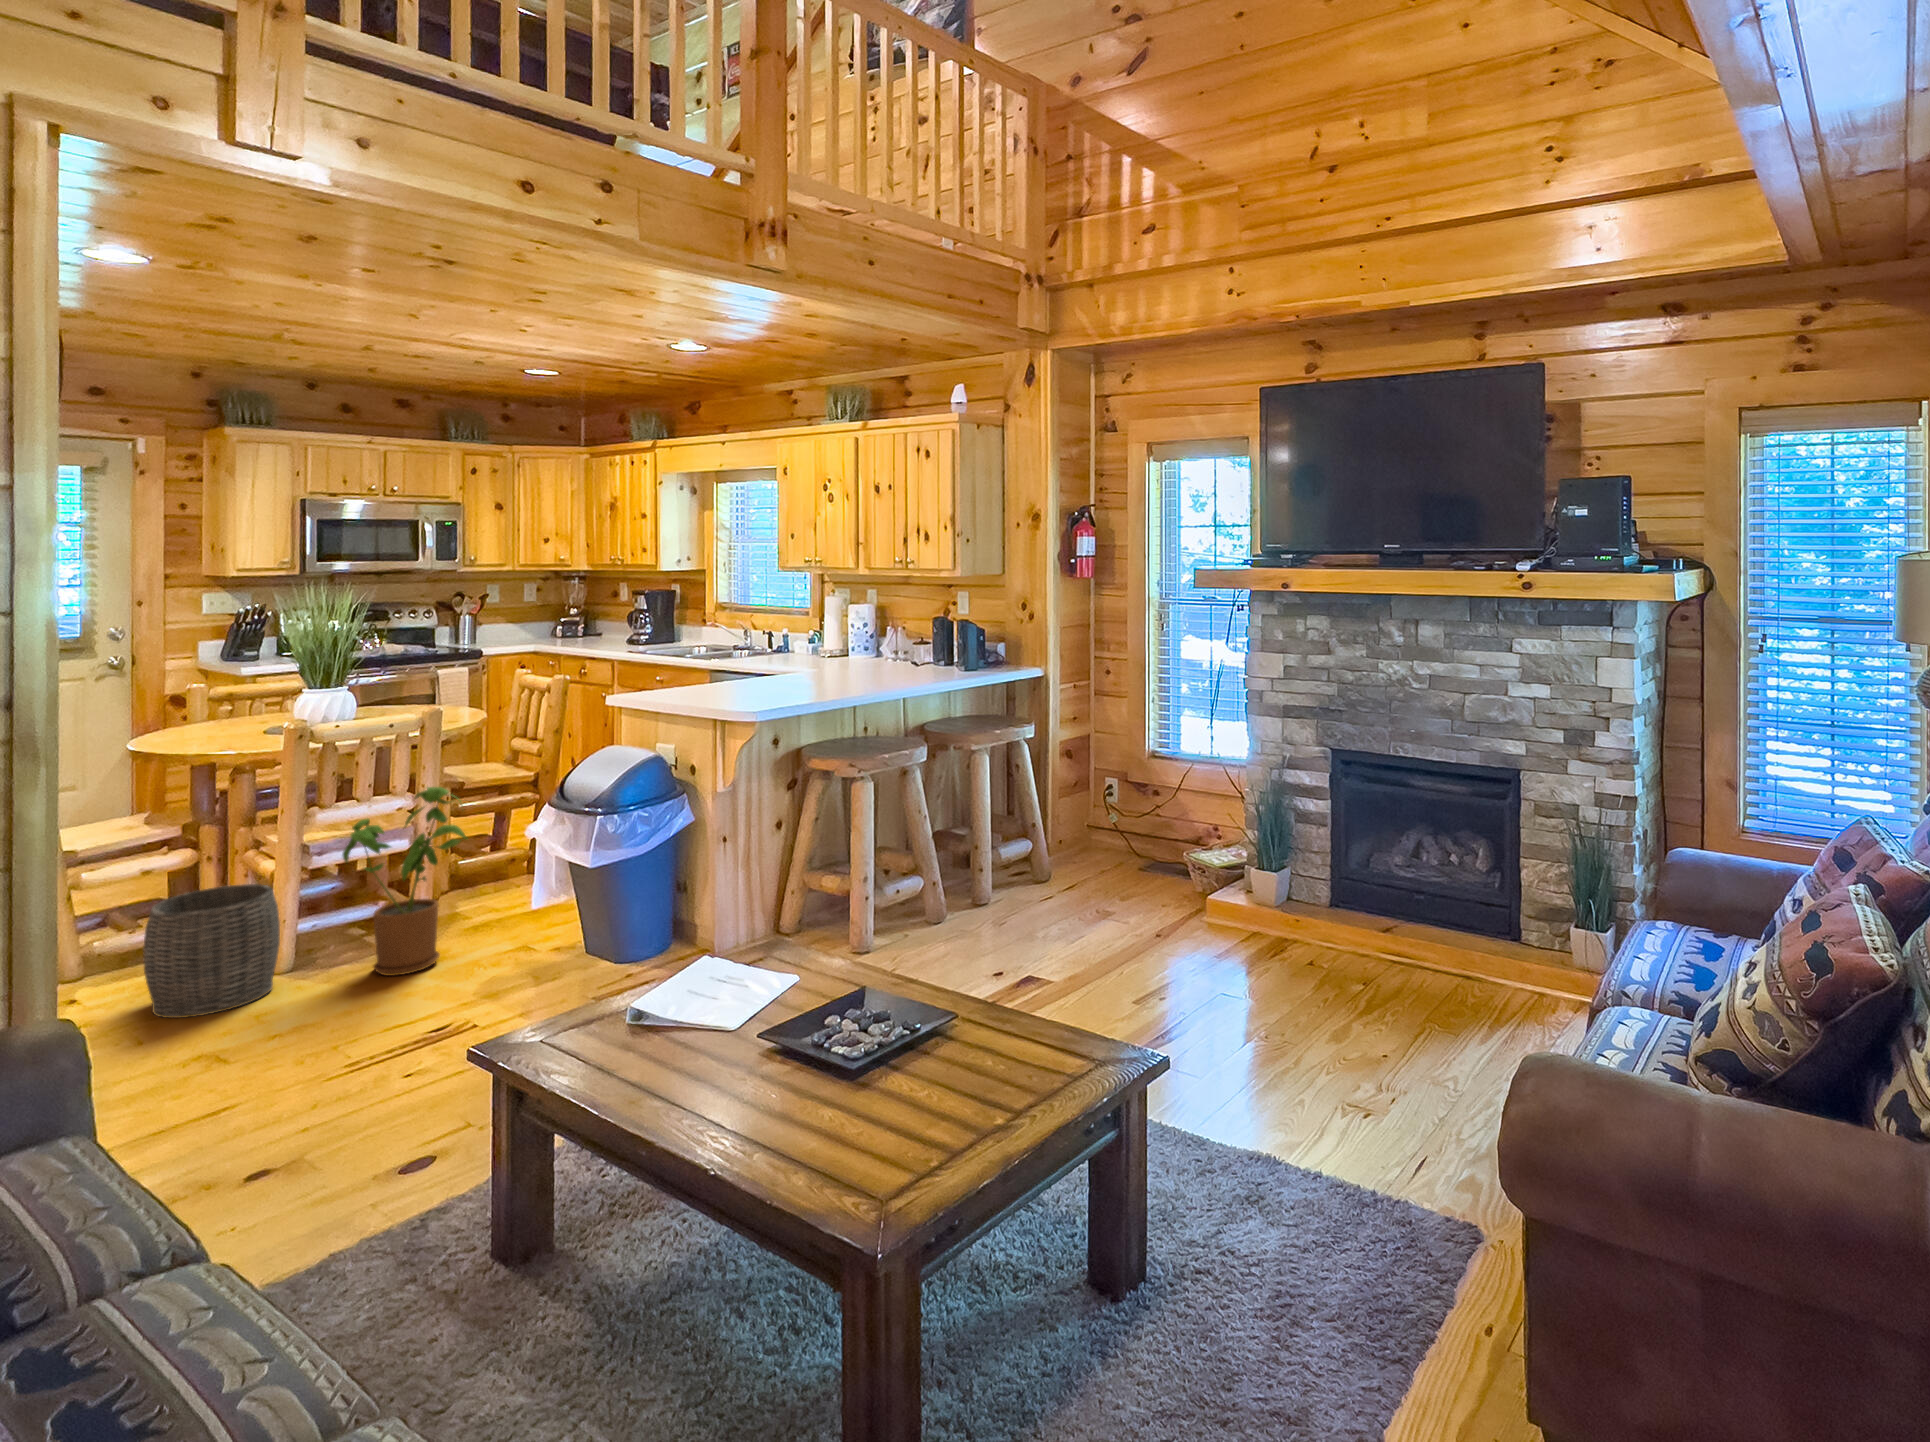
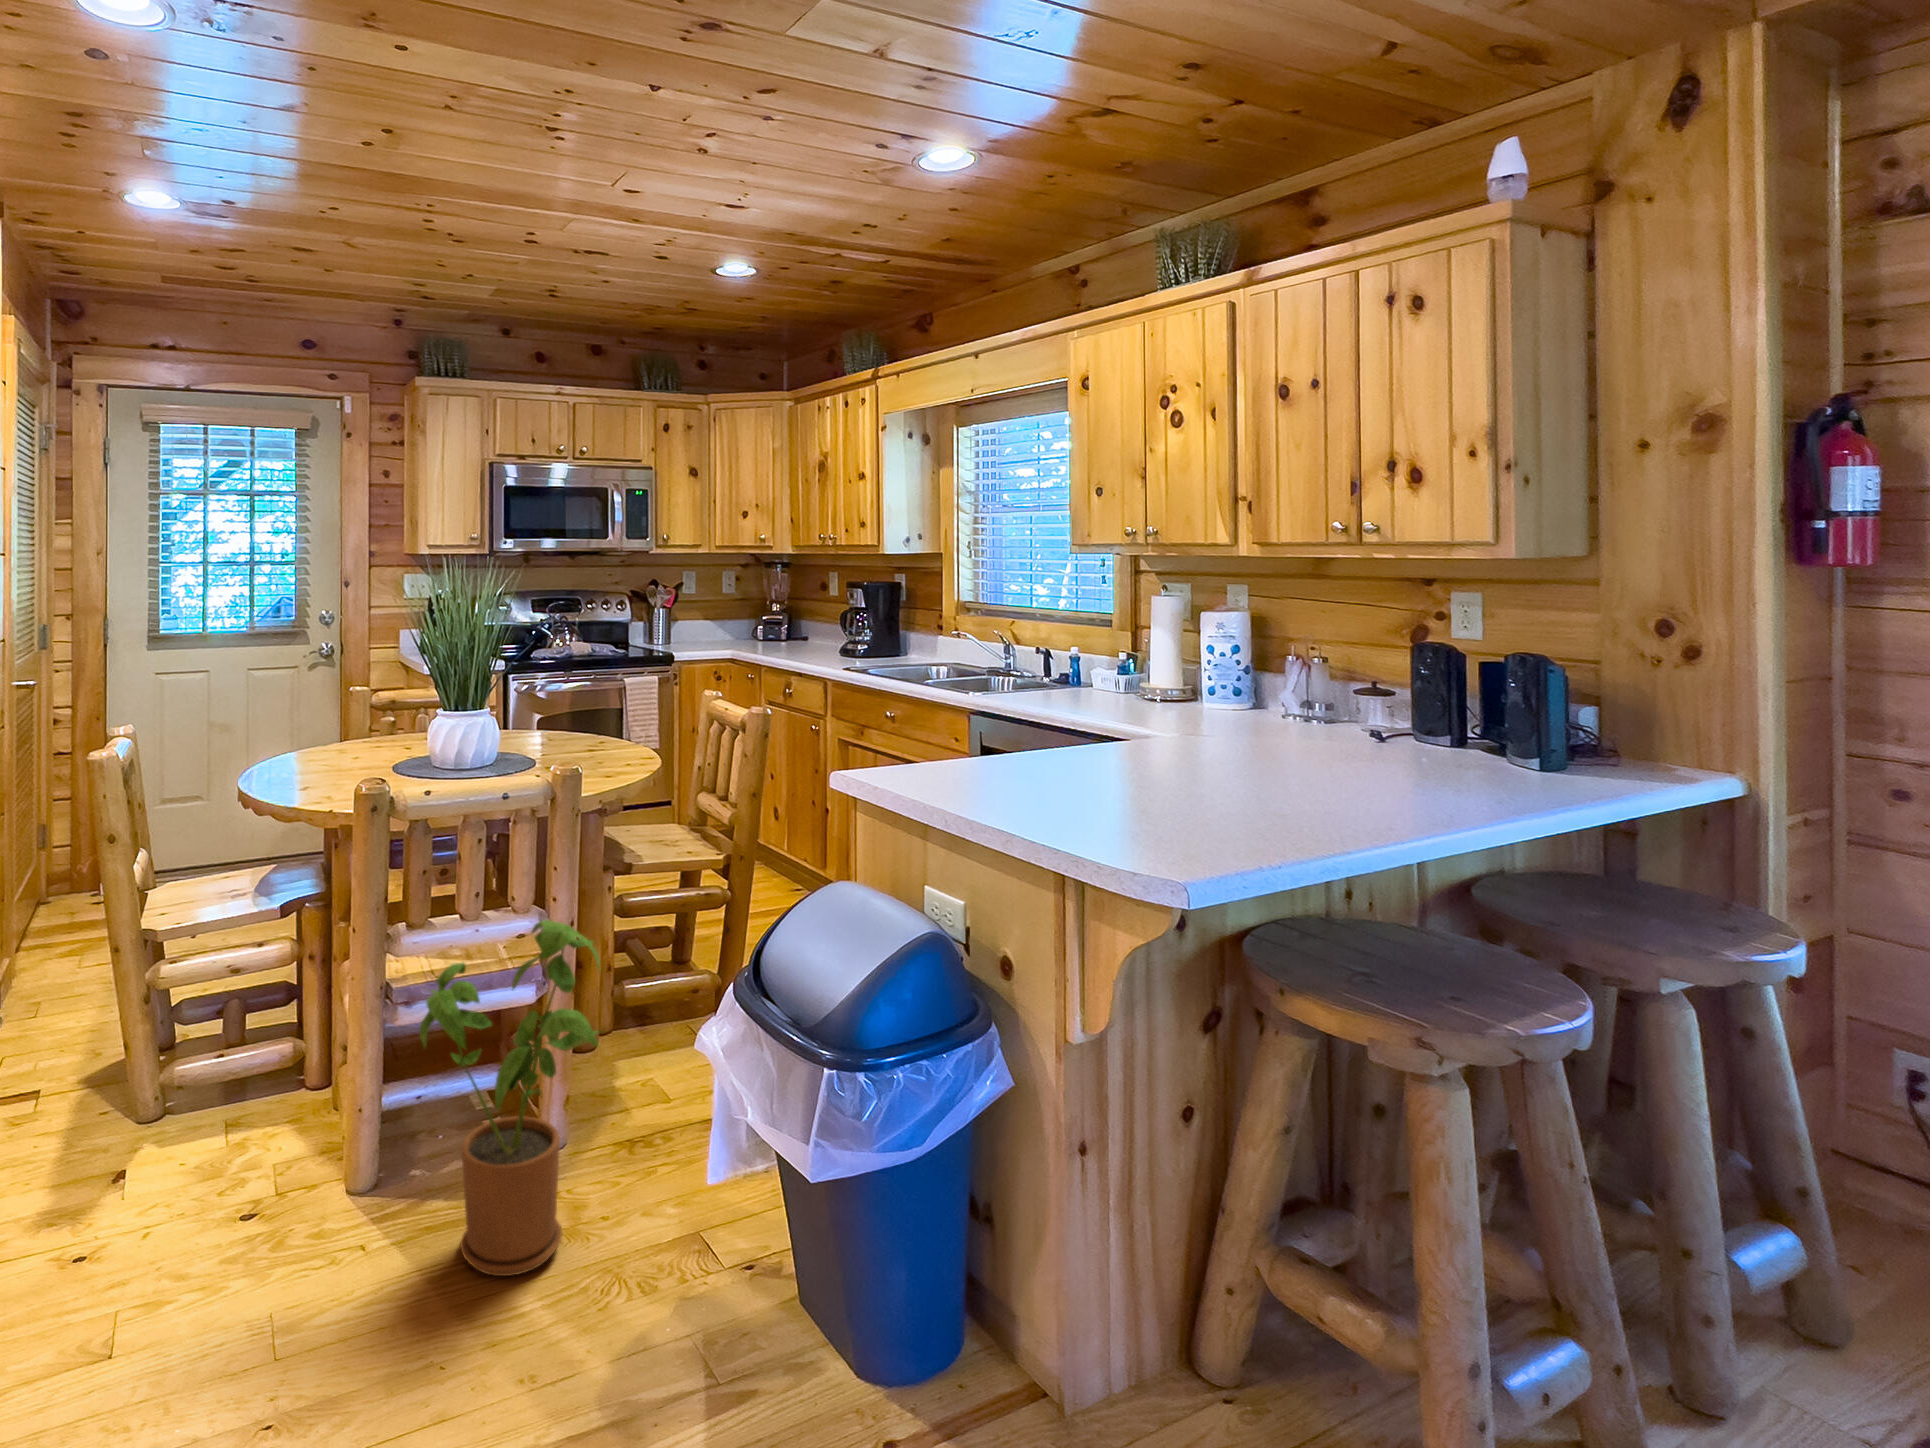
woven basket: present [144,884,280,1018] -> none [144,1048,333,1306]

